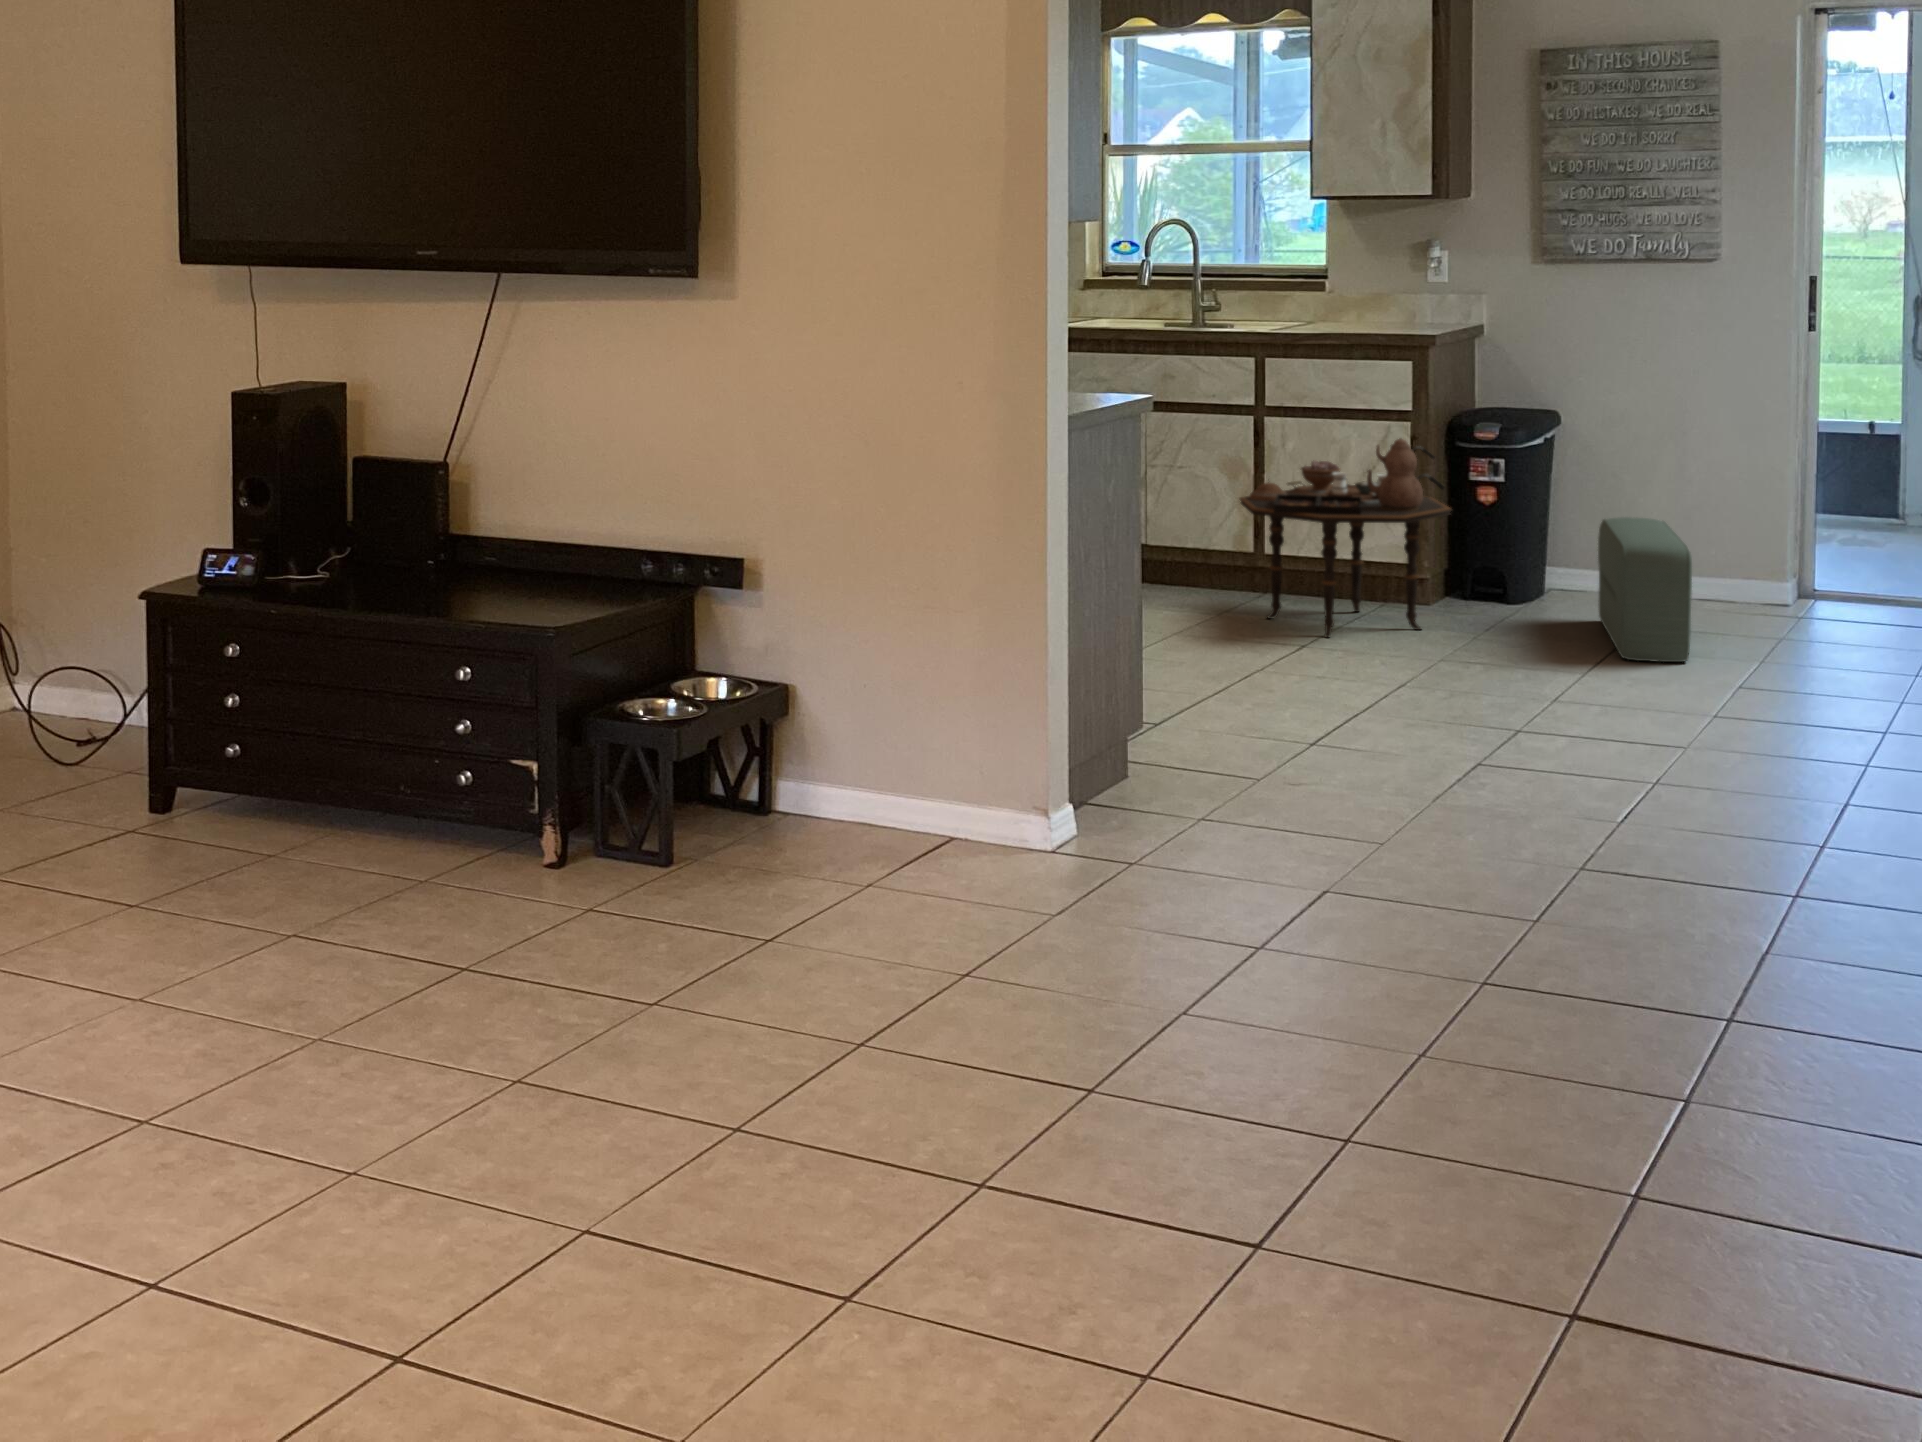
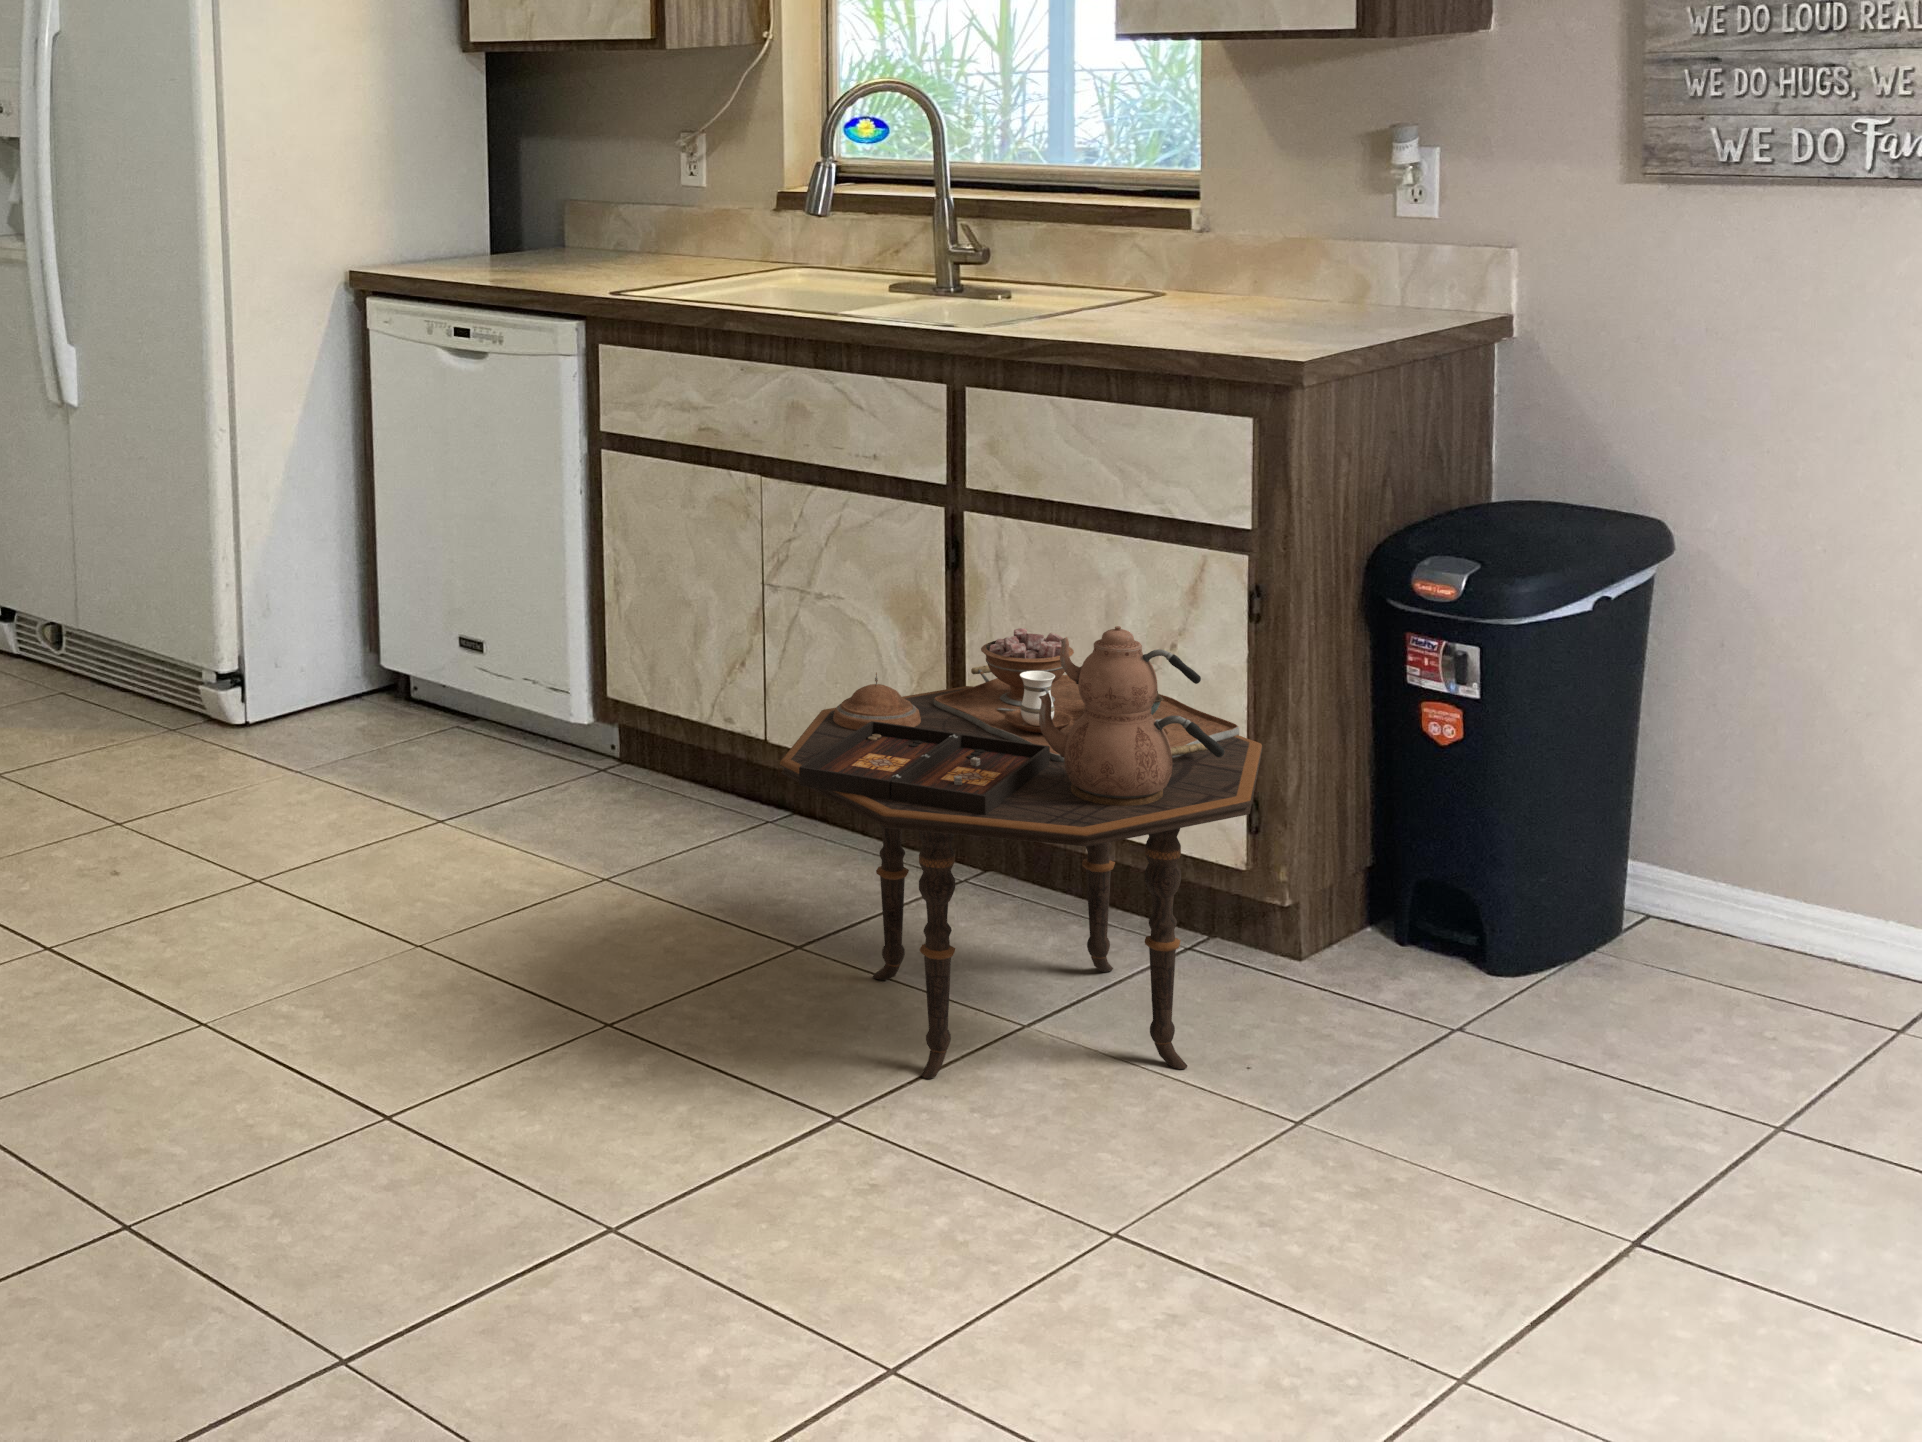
pouf: present [1598,517,1692,662] -> none [1597,840,1850,1339]

